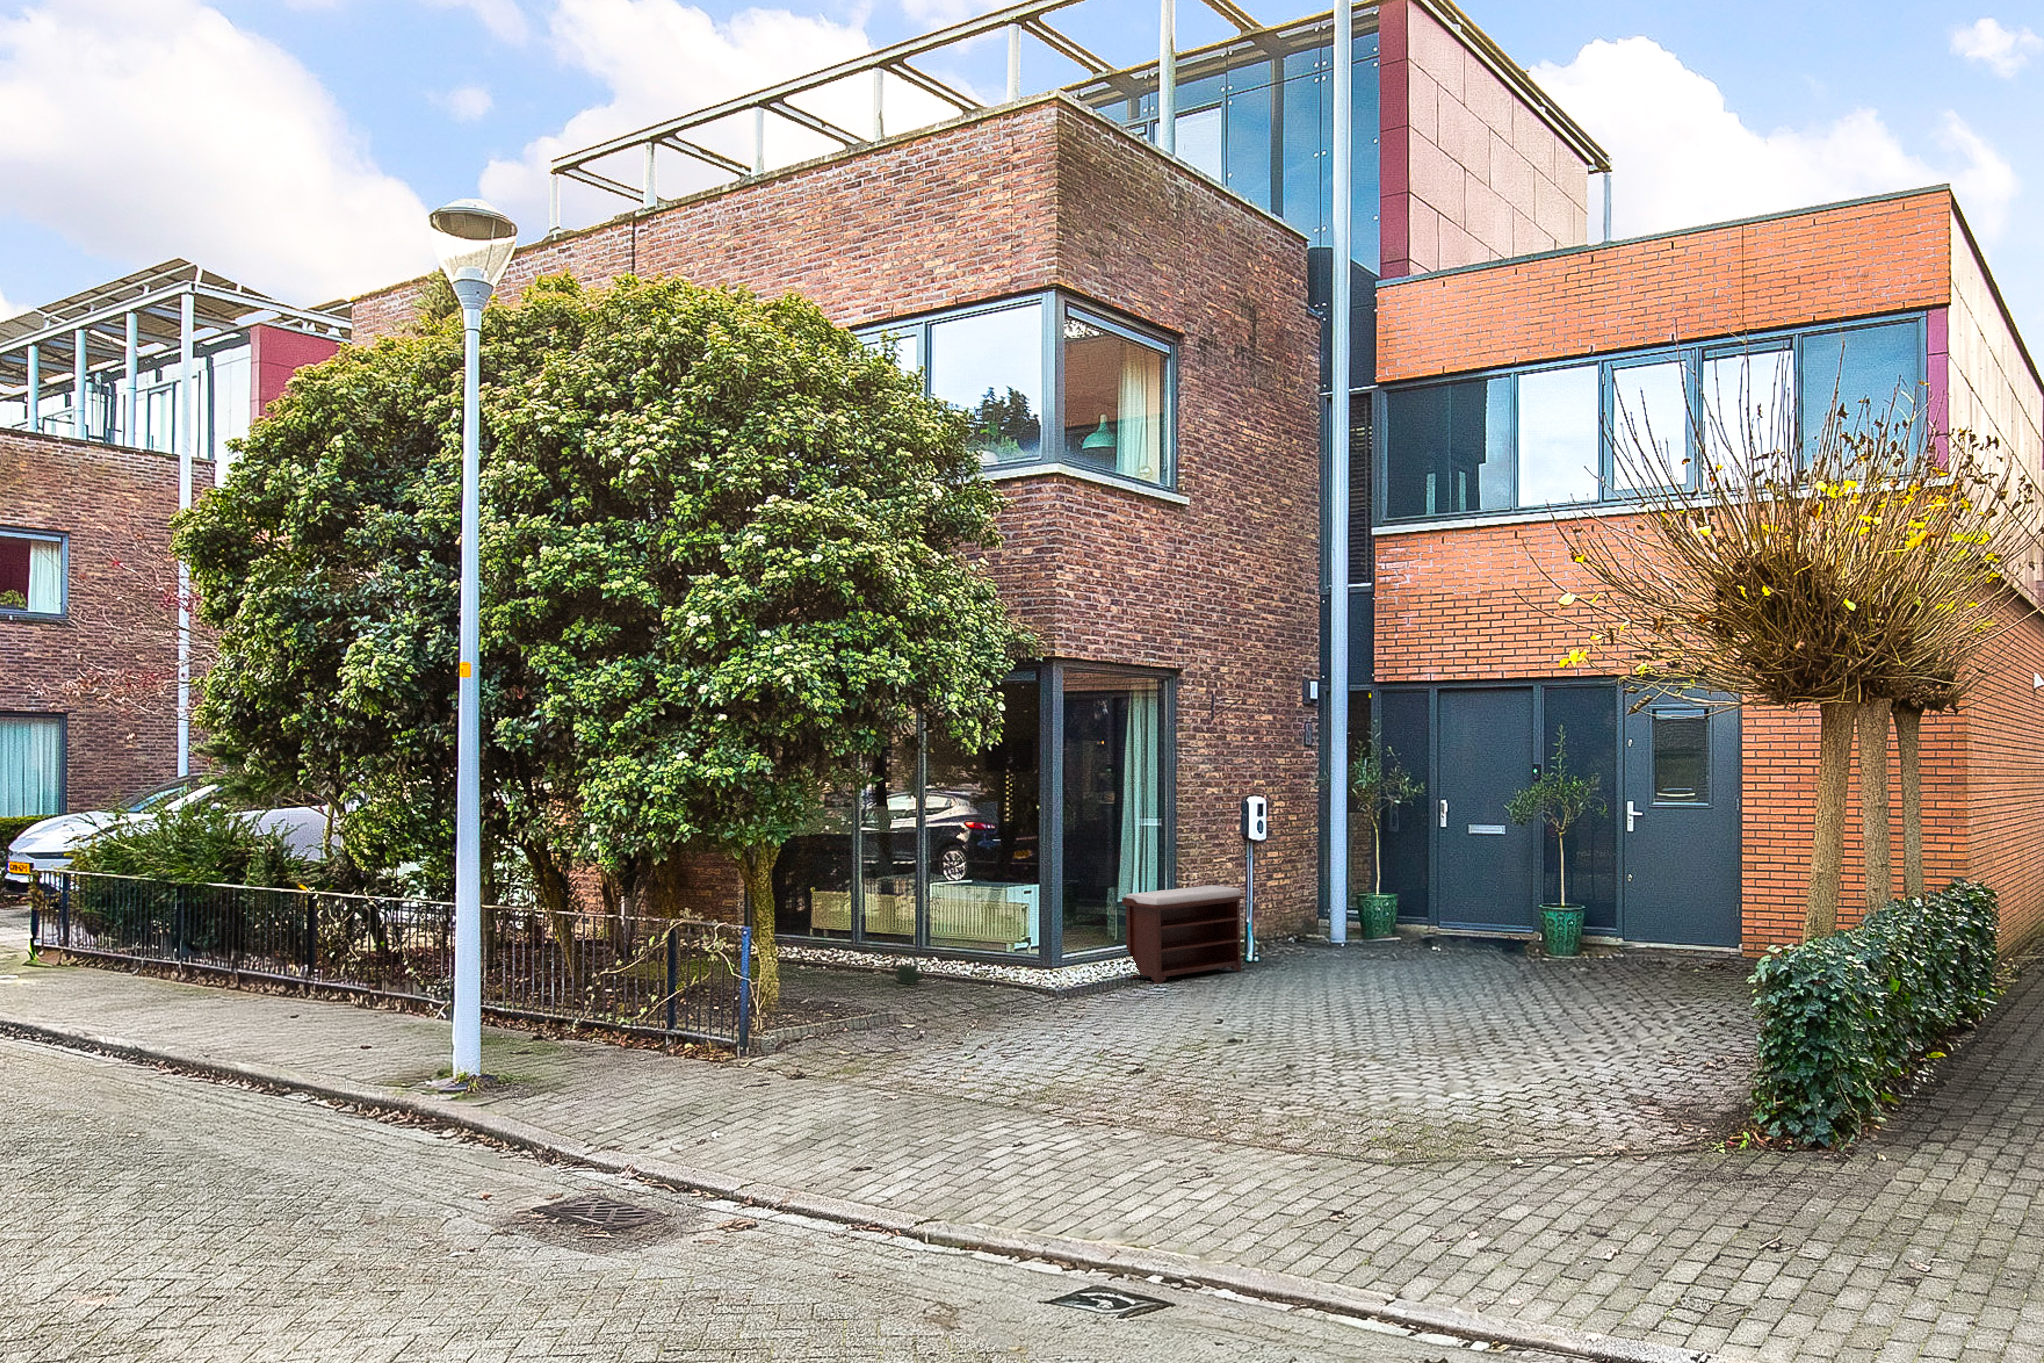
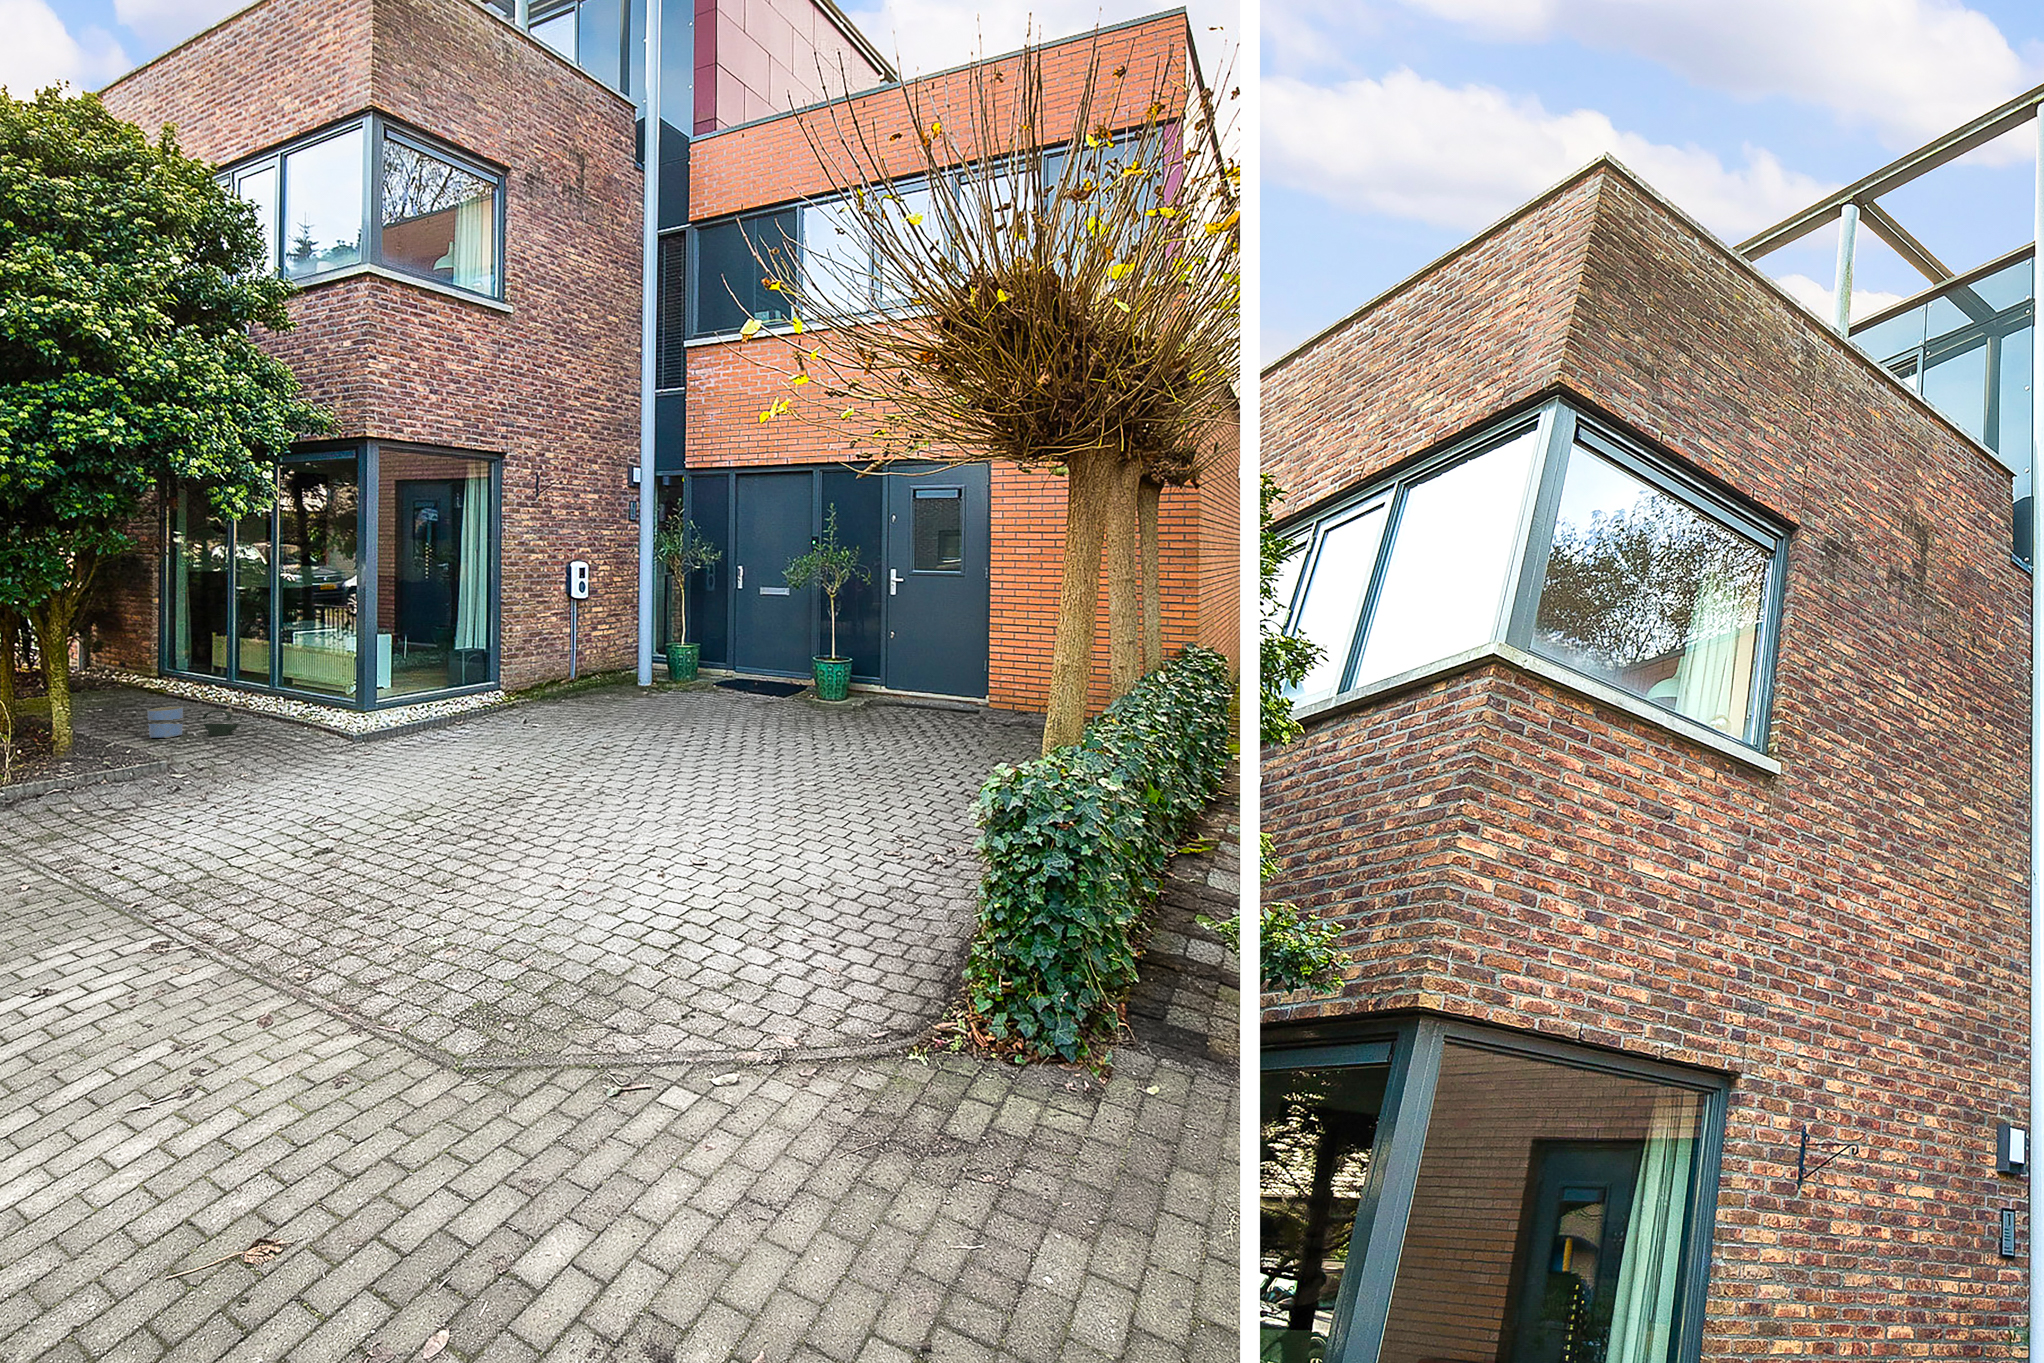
bench: present [1122,885,1245,984] -> none [448,632,566,714]
planter: none [847,947,877,982] -> present [147,707,183,738]

